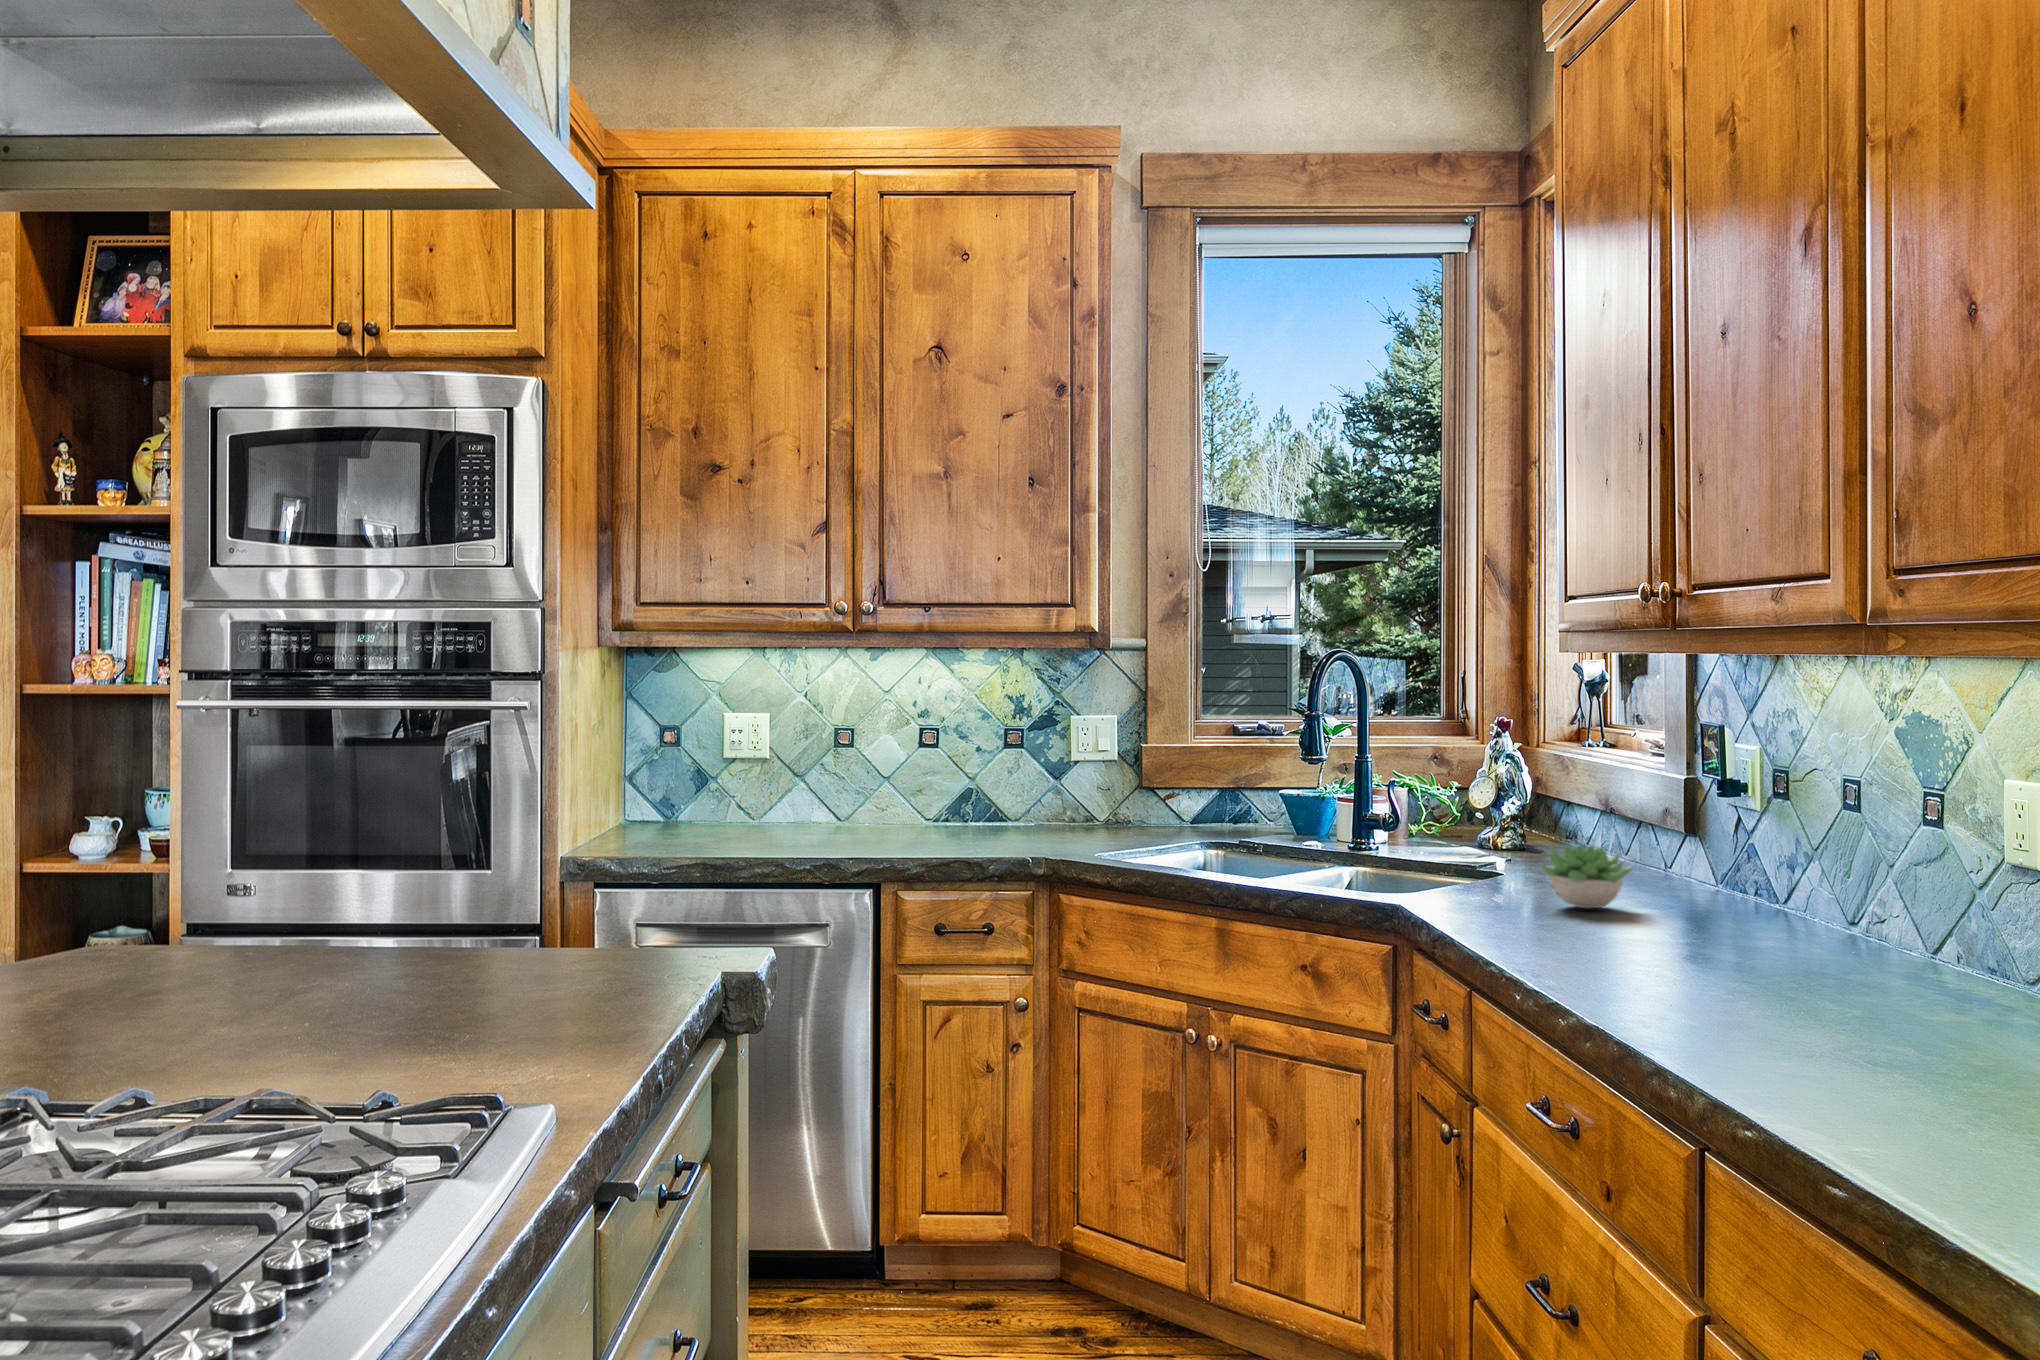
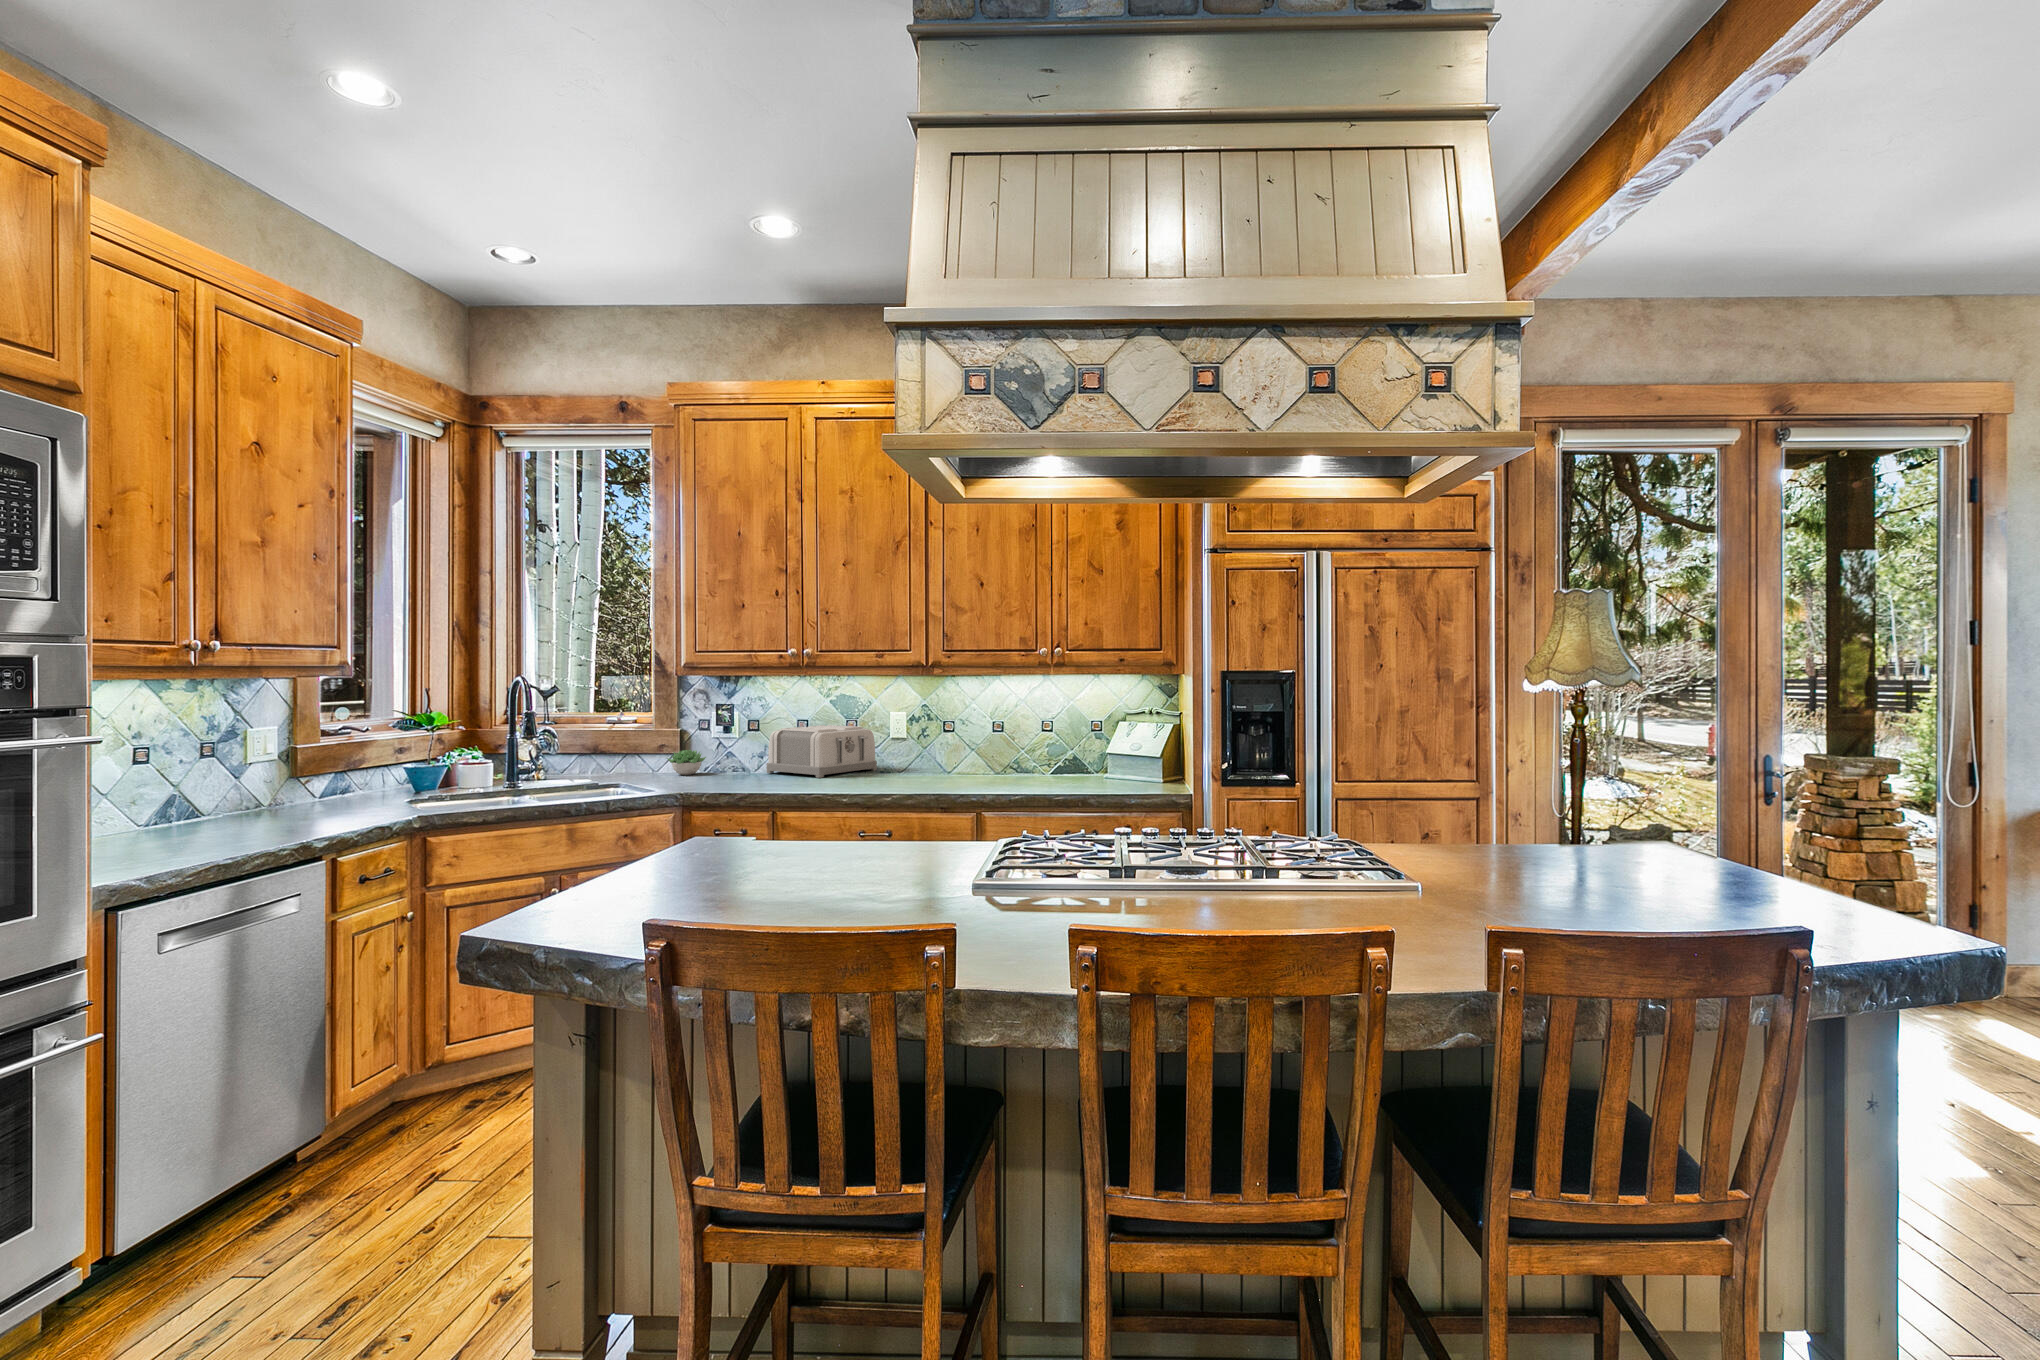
toaster: none [1649,828,1966,1043] -> present [767,725,877,778]

